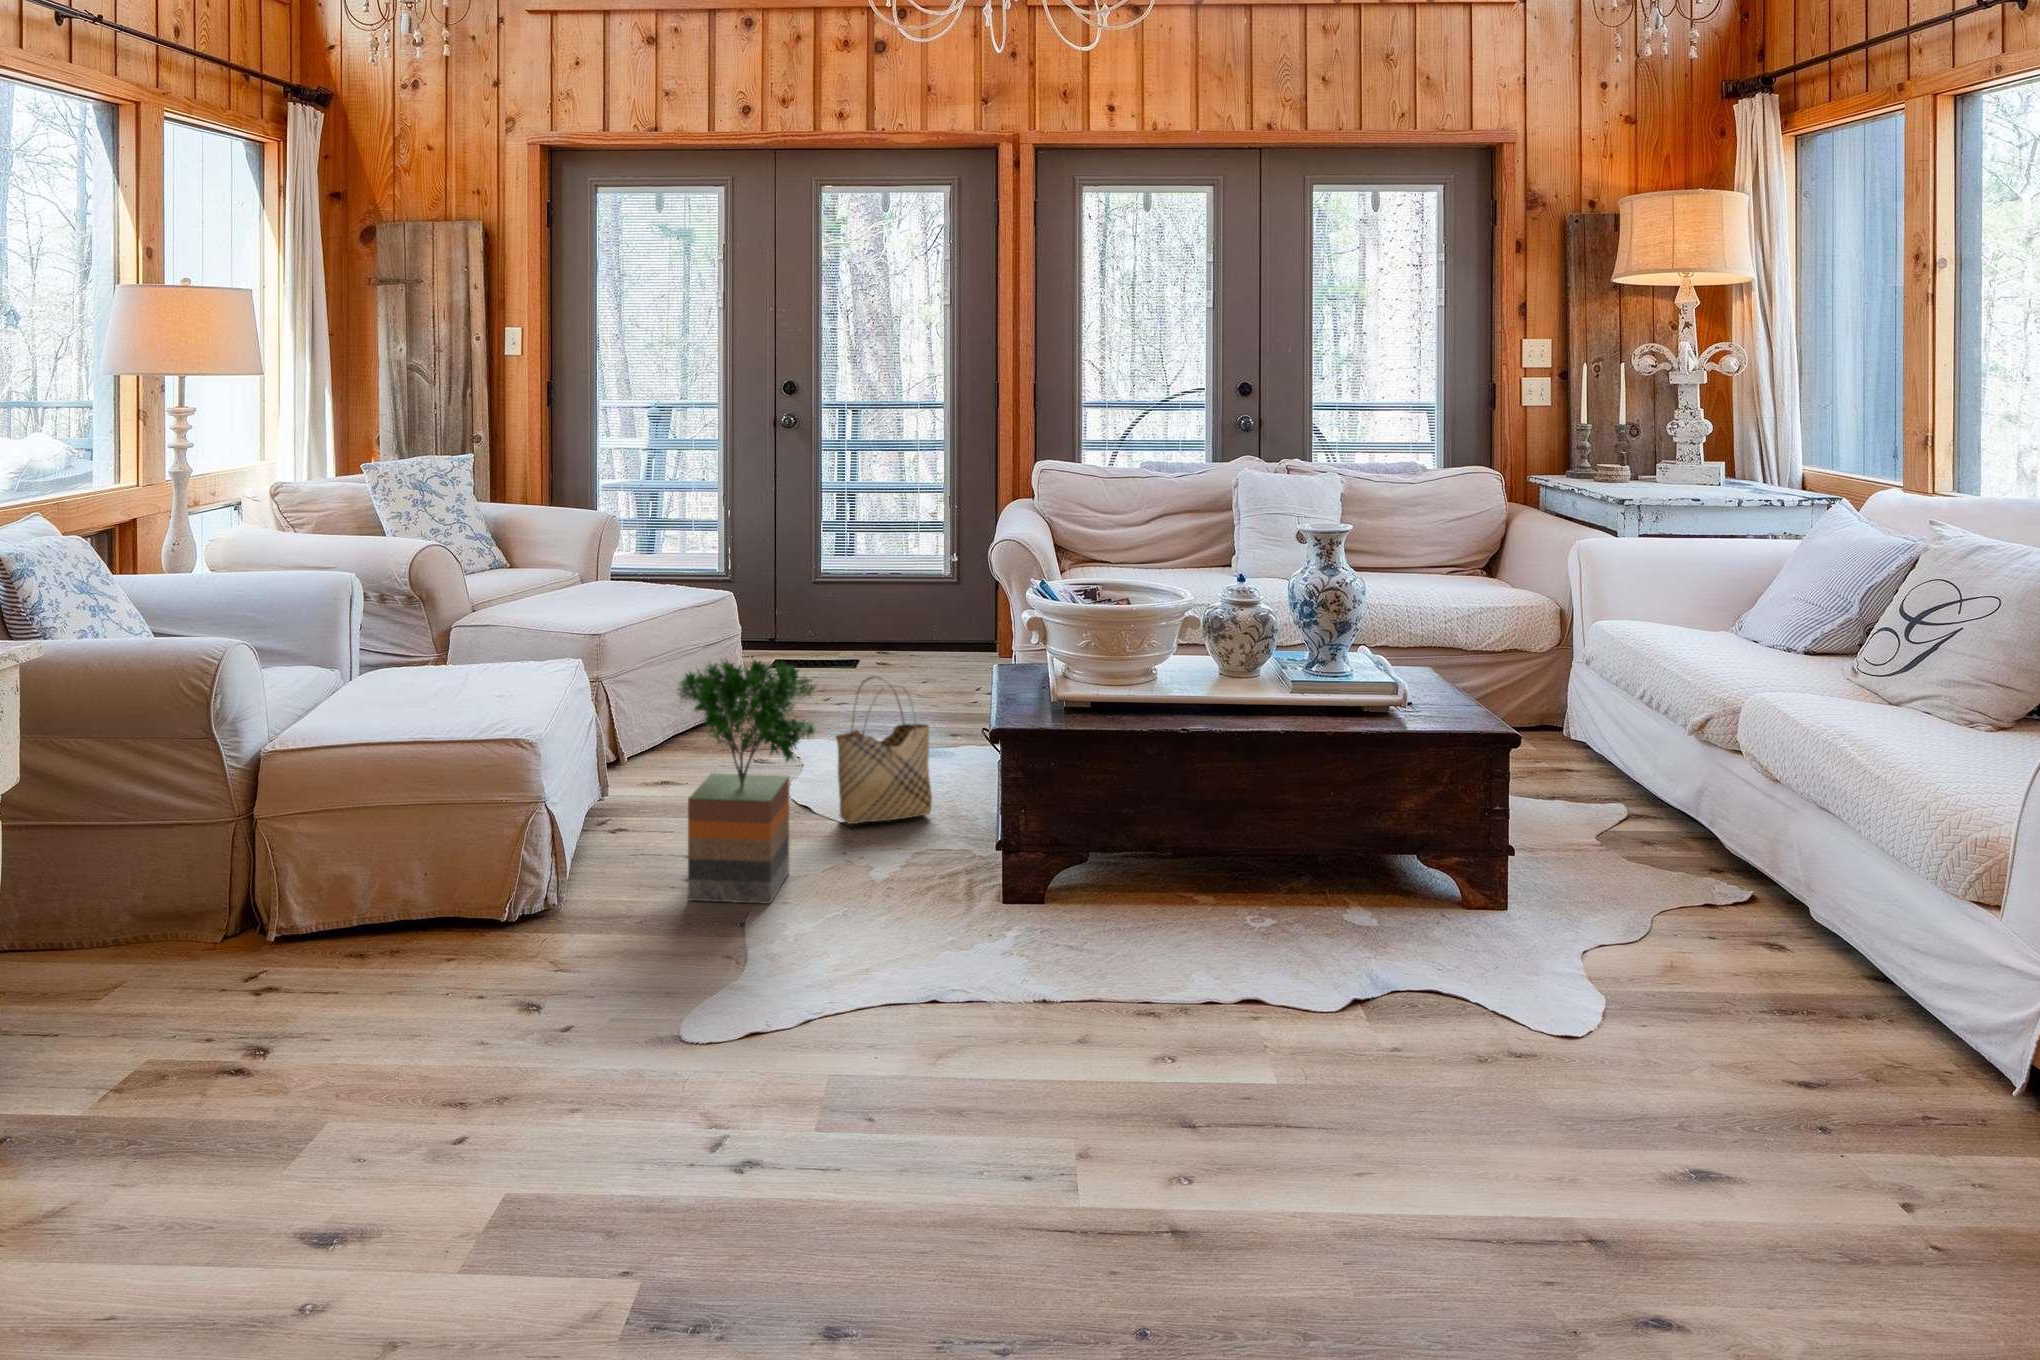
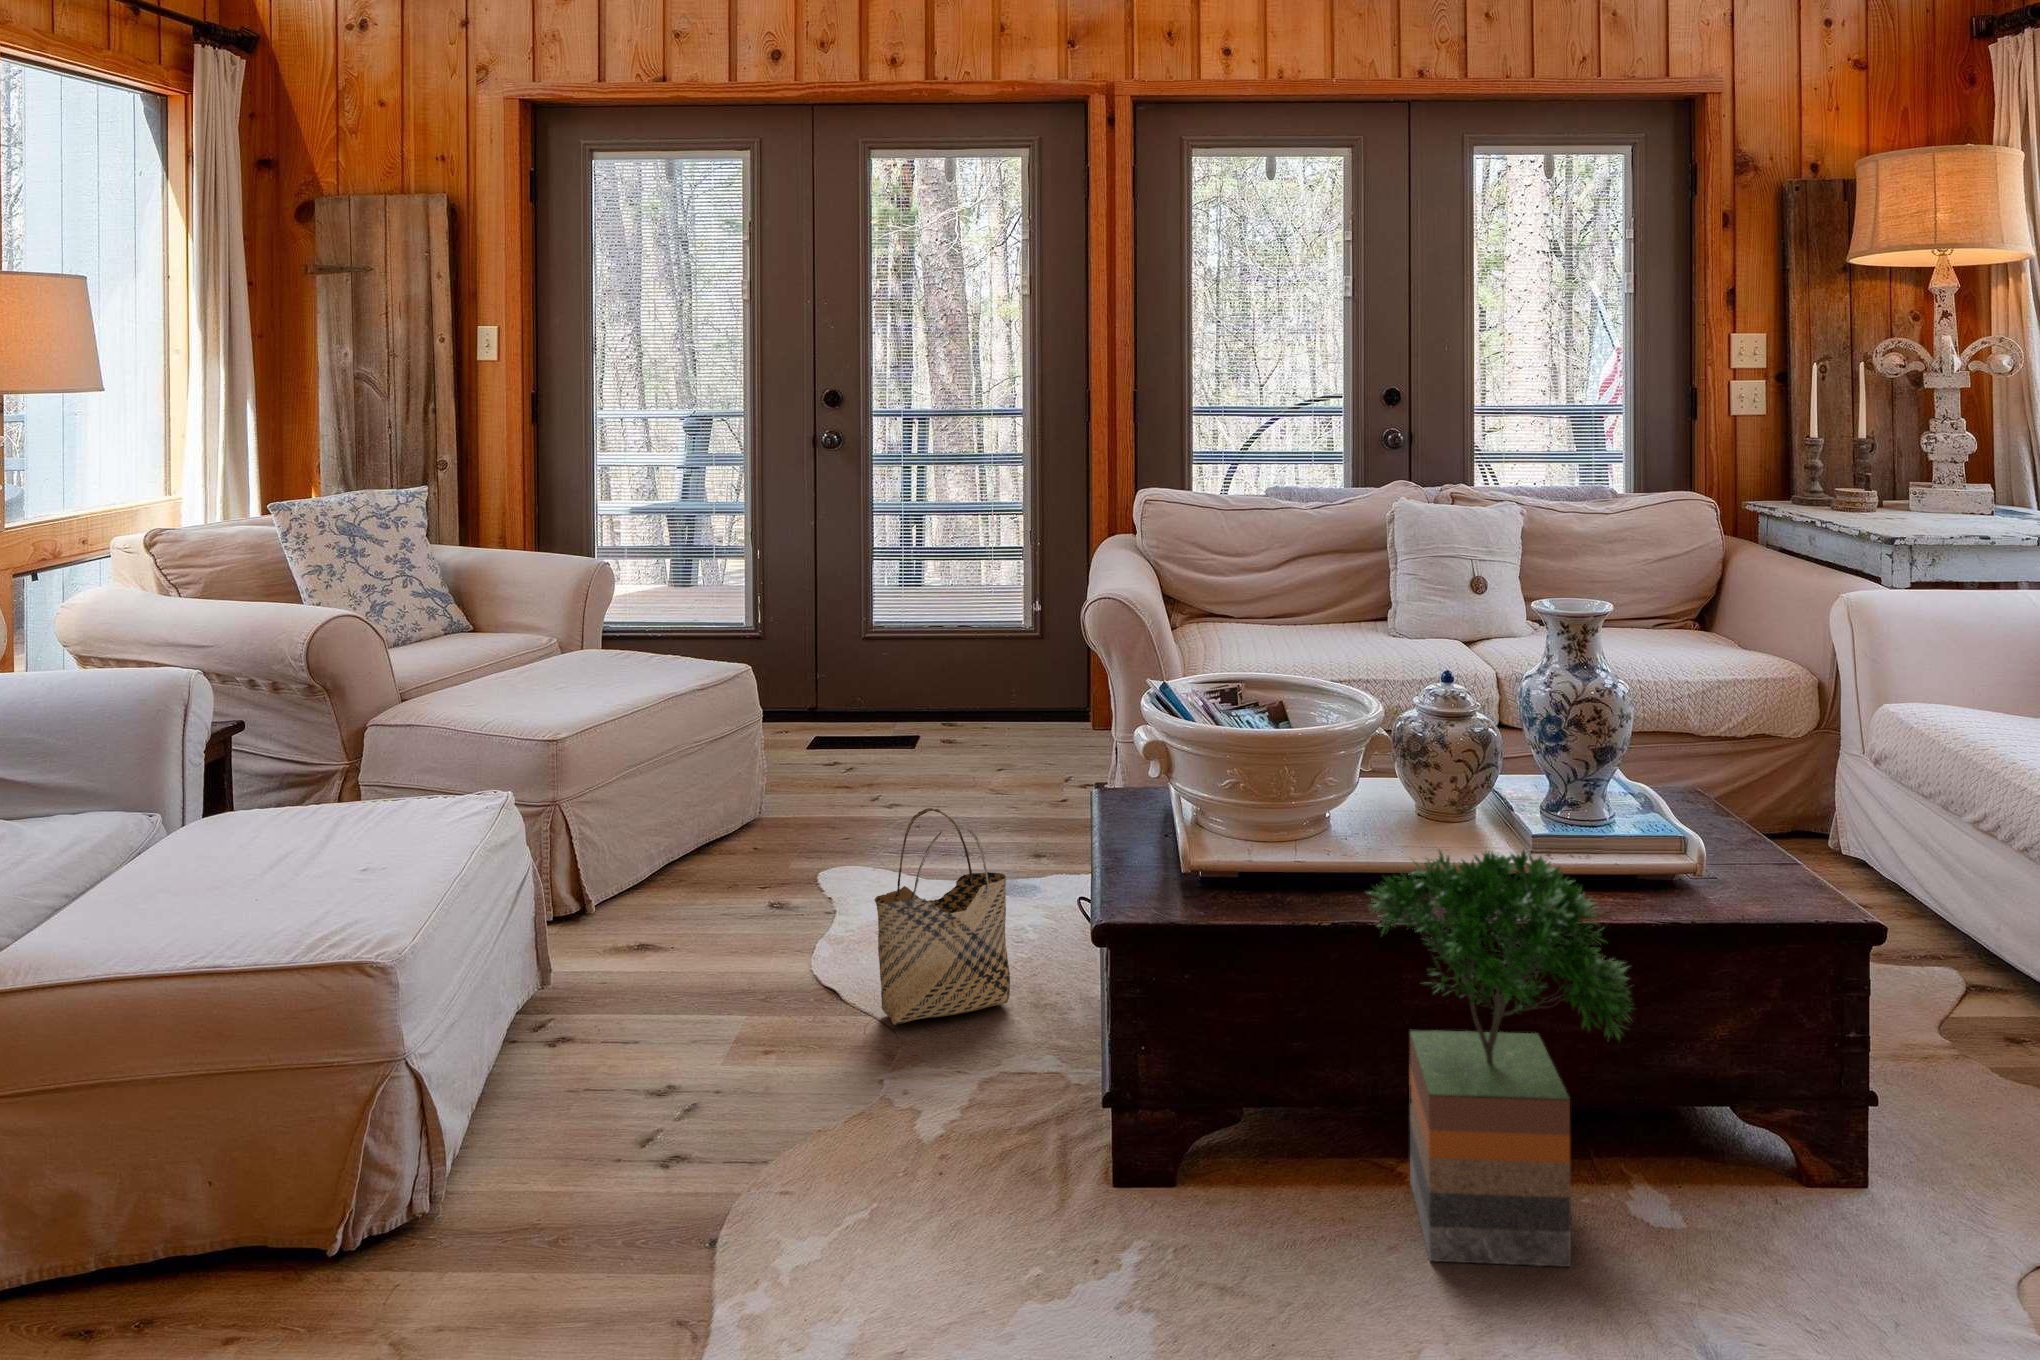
potted tree: present [677,660,816,904] -> present [1369,851,1632,1267]

